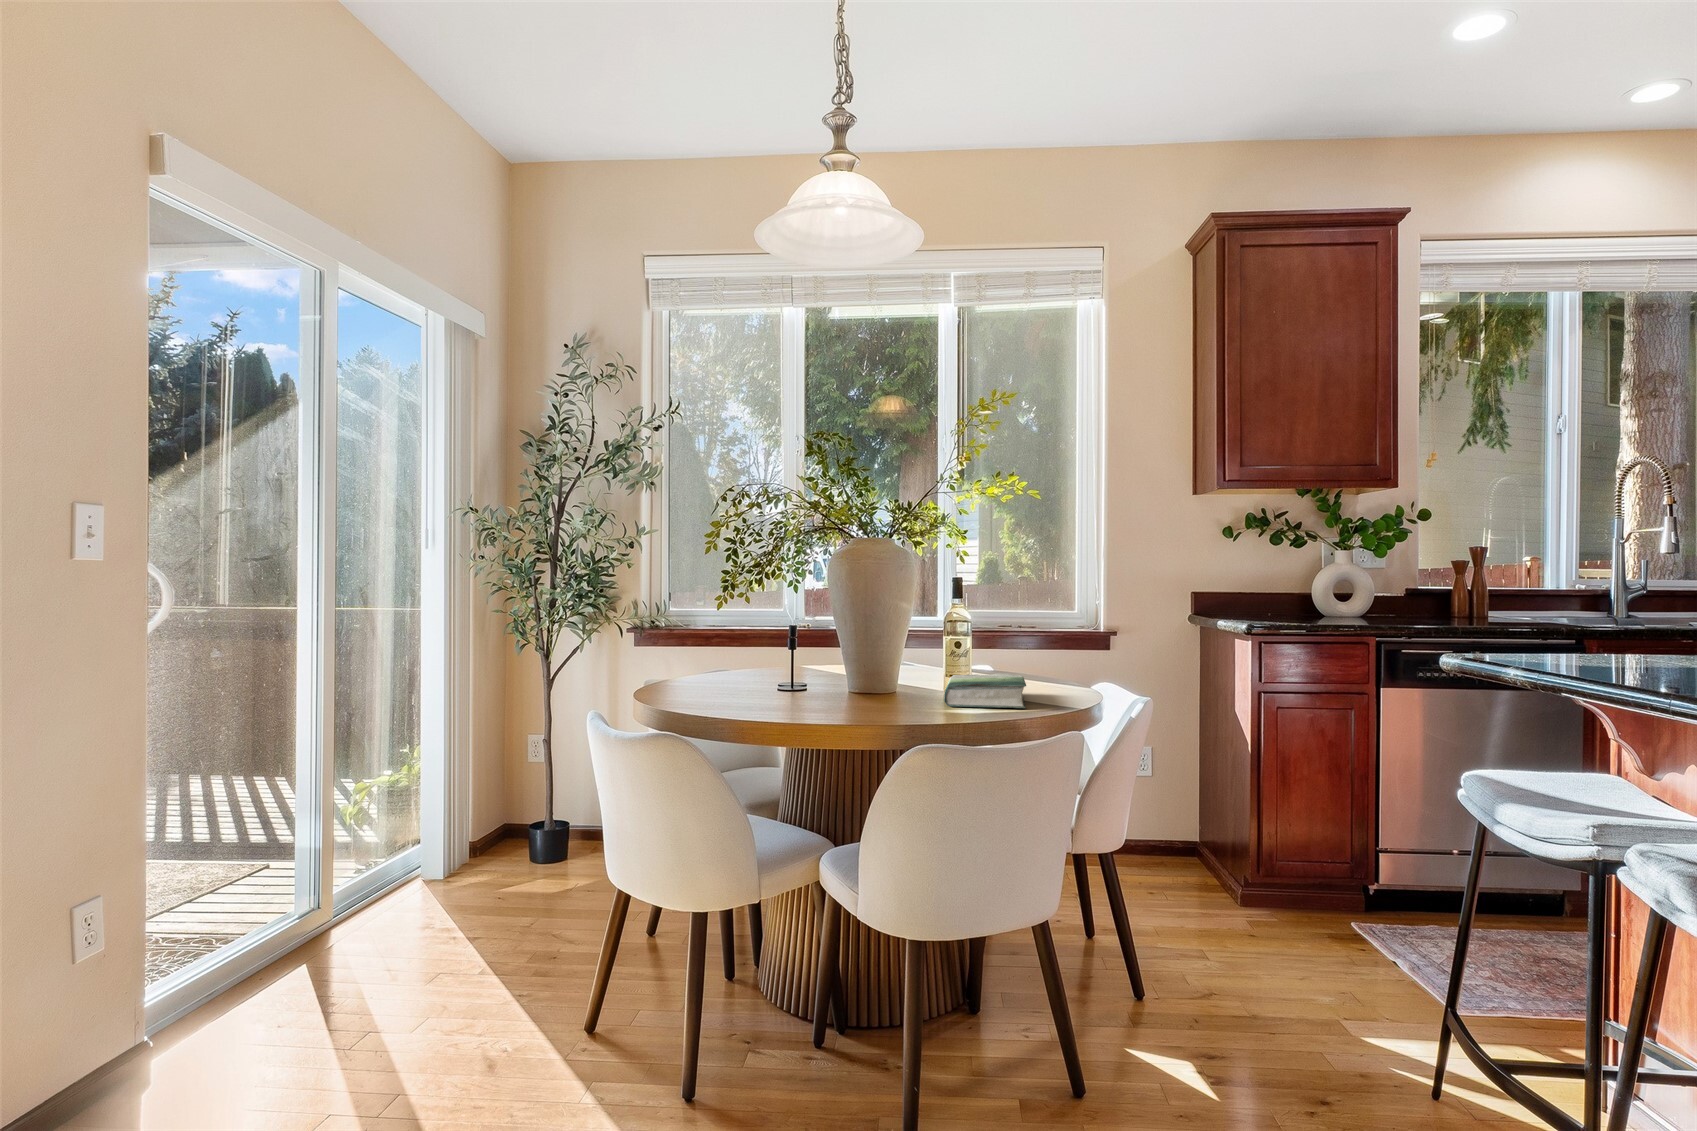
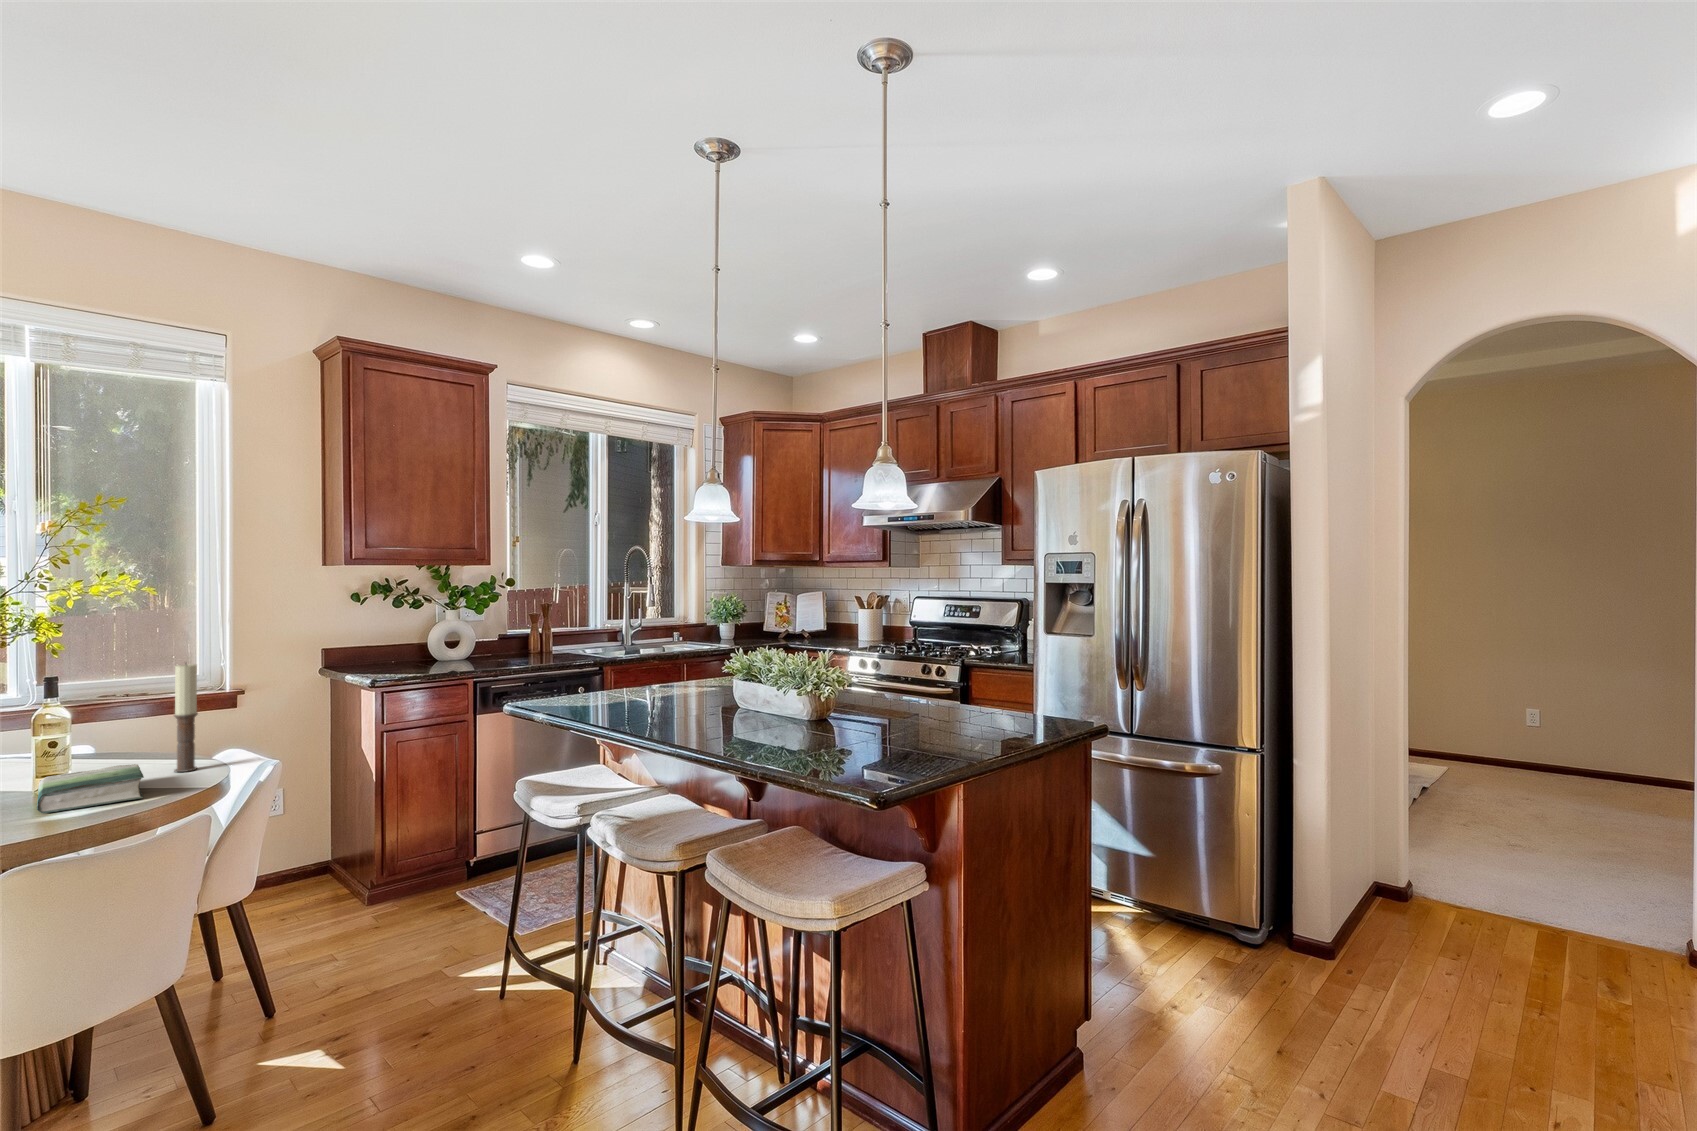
candle: none [1053,573,1073,693] -> present [174,664,198,772]

